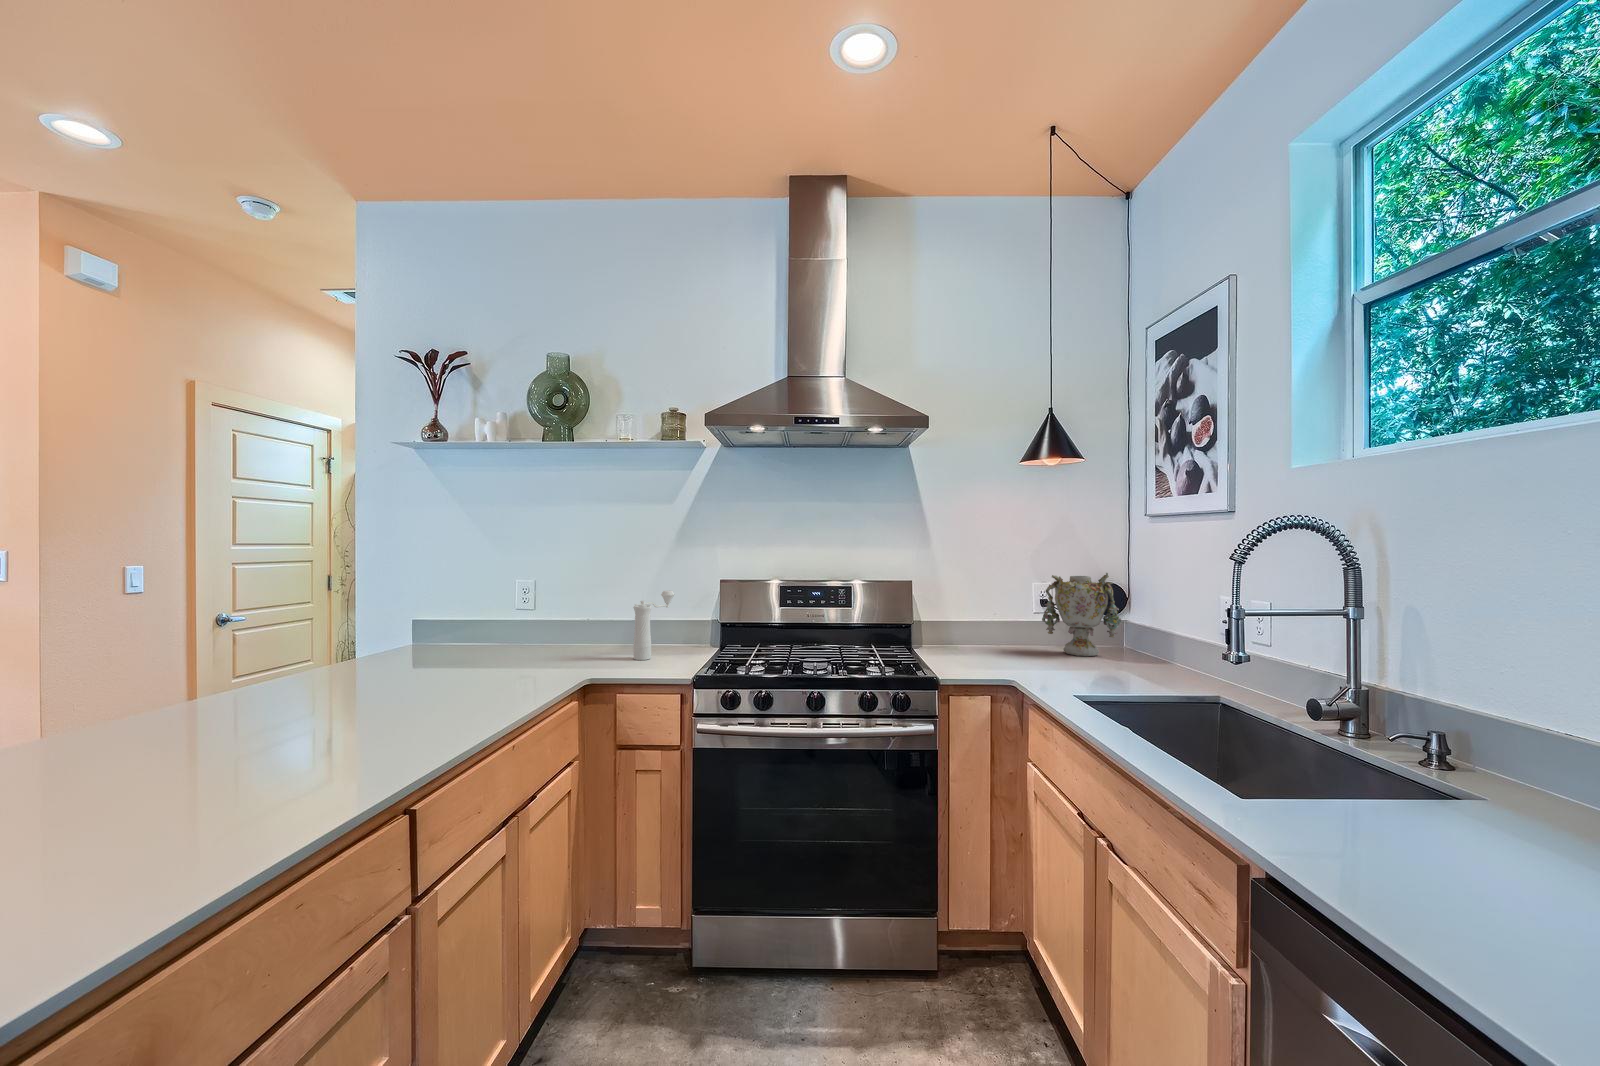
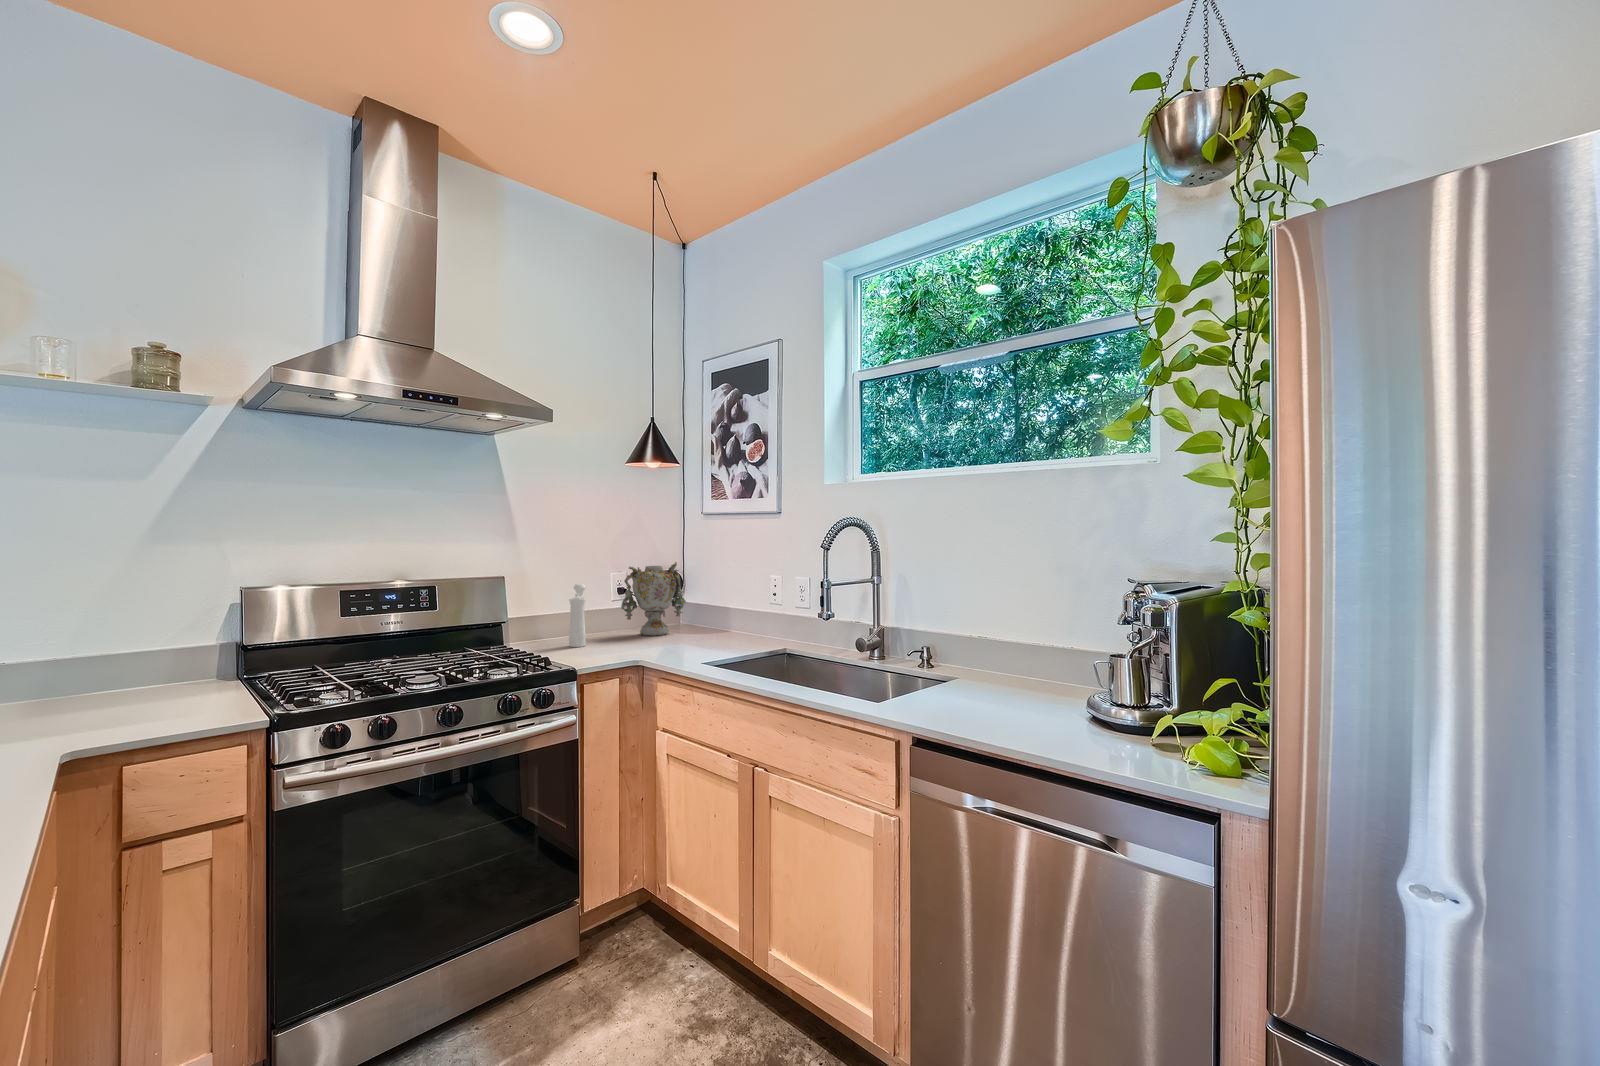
pepper mill: present [633,591,674,660] -> present [569,584,586,647]

